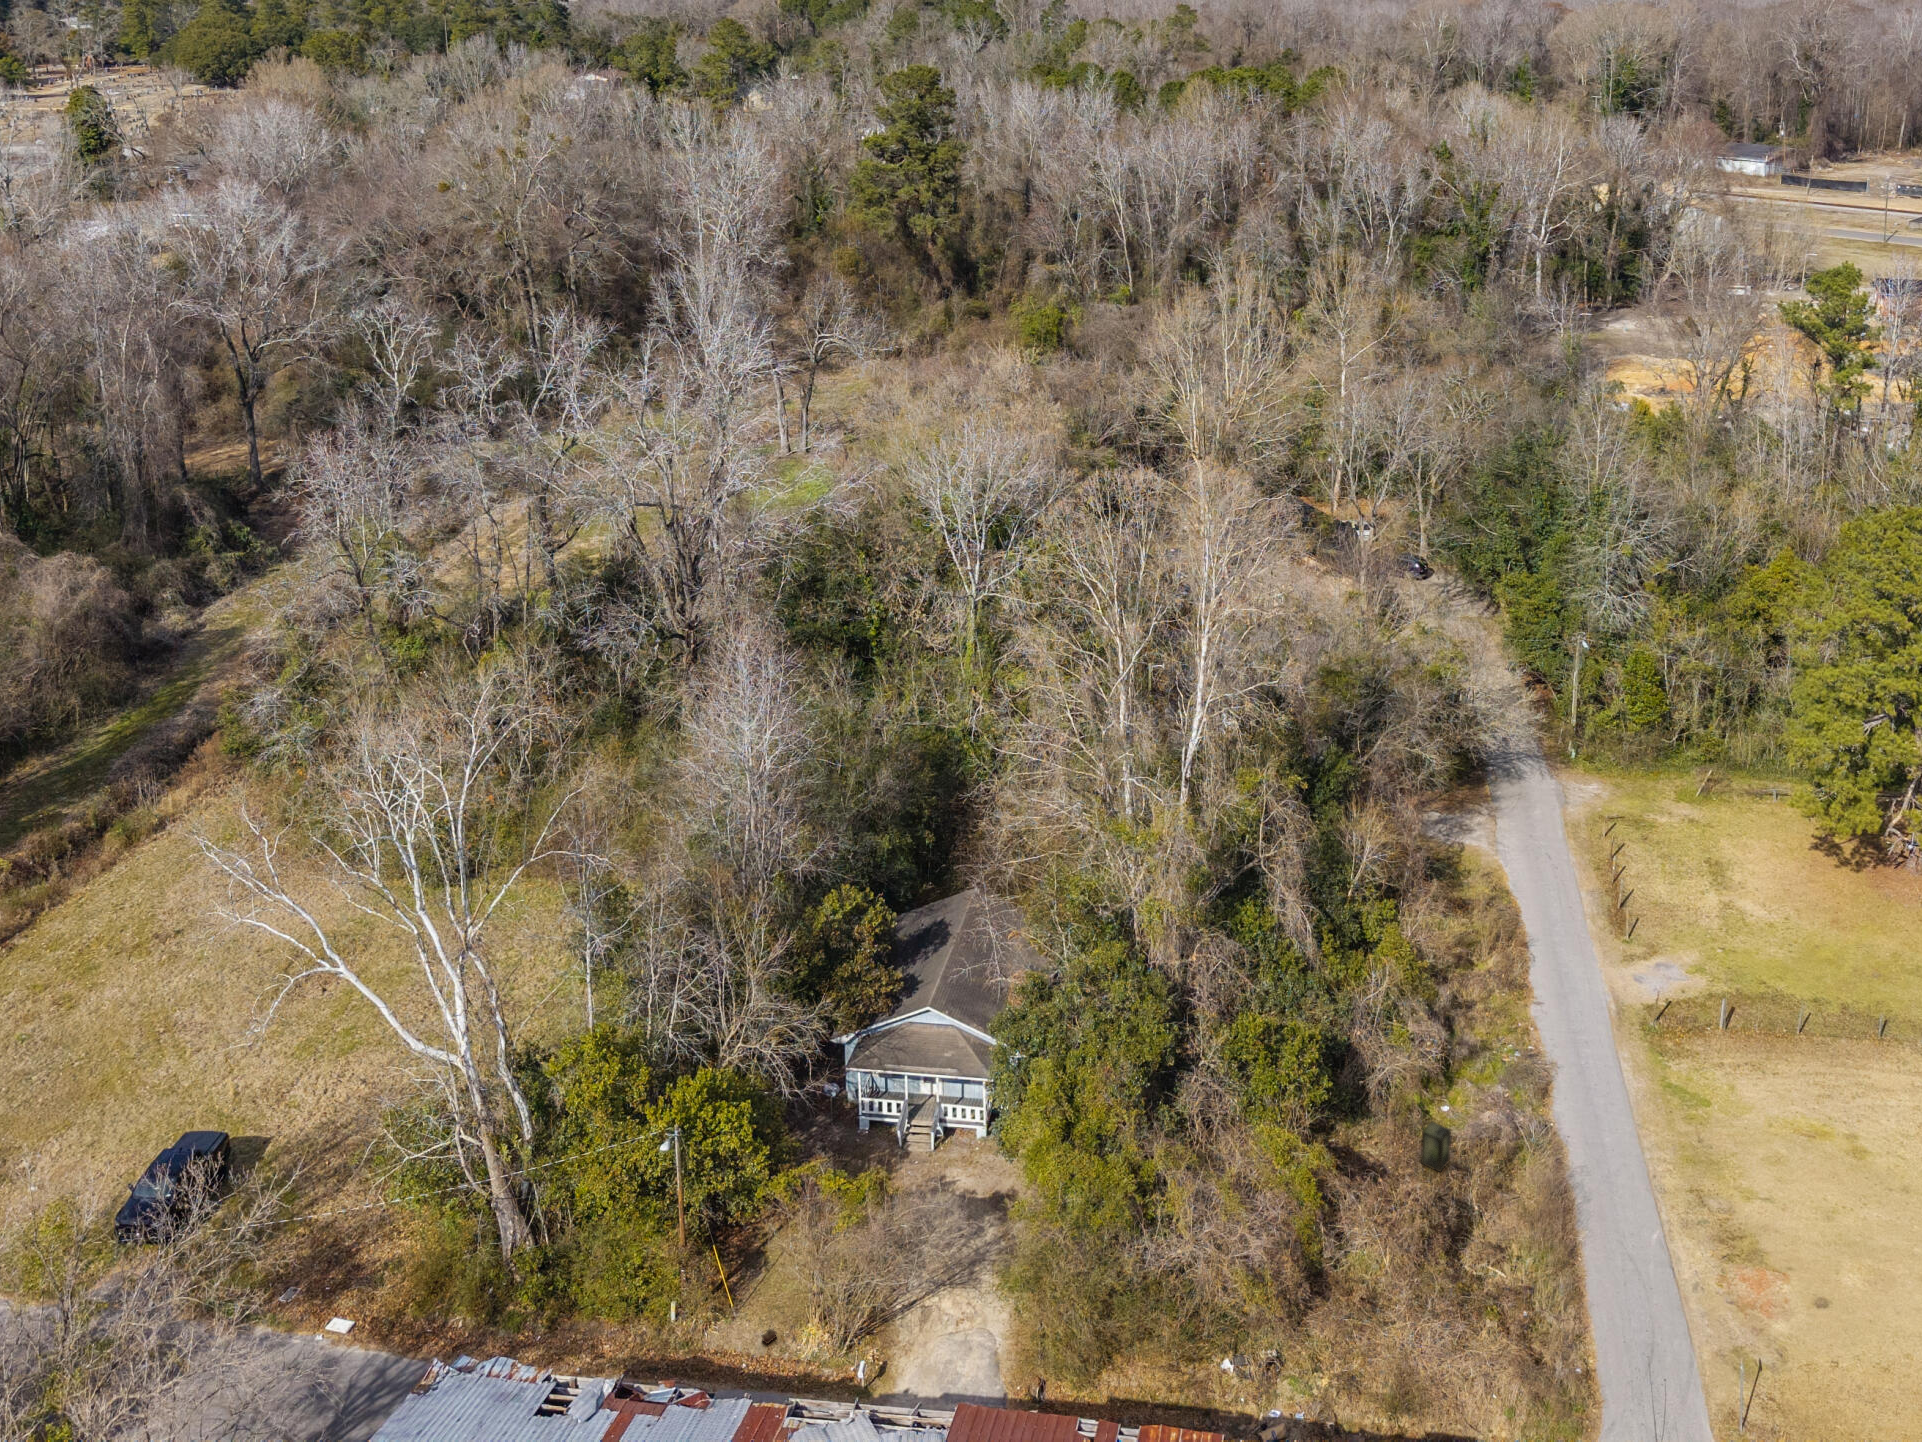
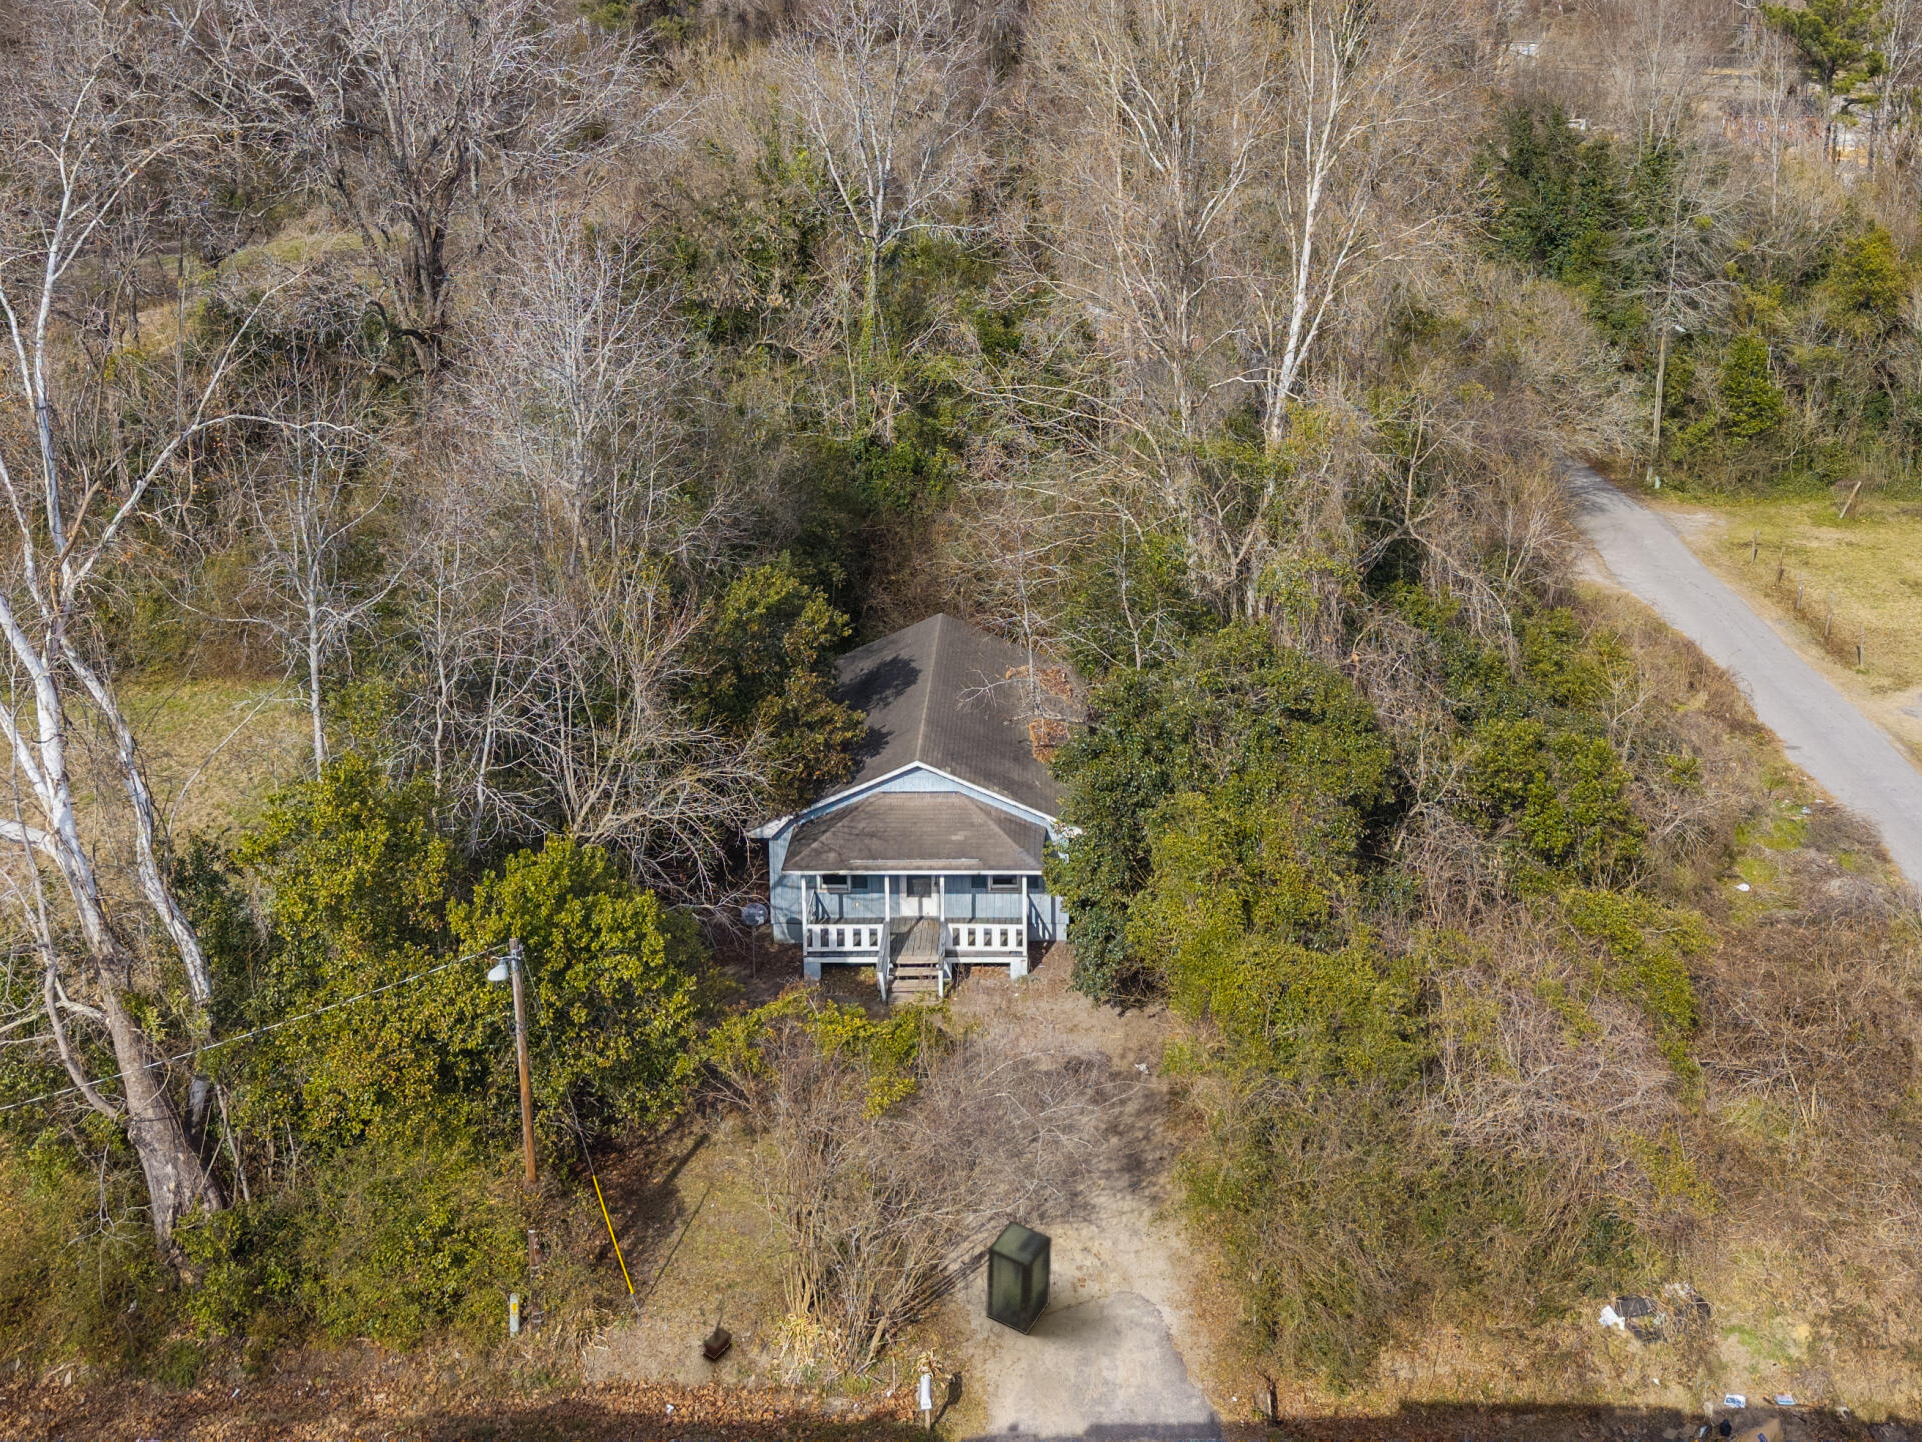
storage box: present [1421,1122,1451,1172] -> present [986,1221,1052,1334]

